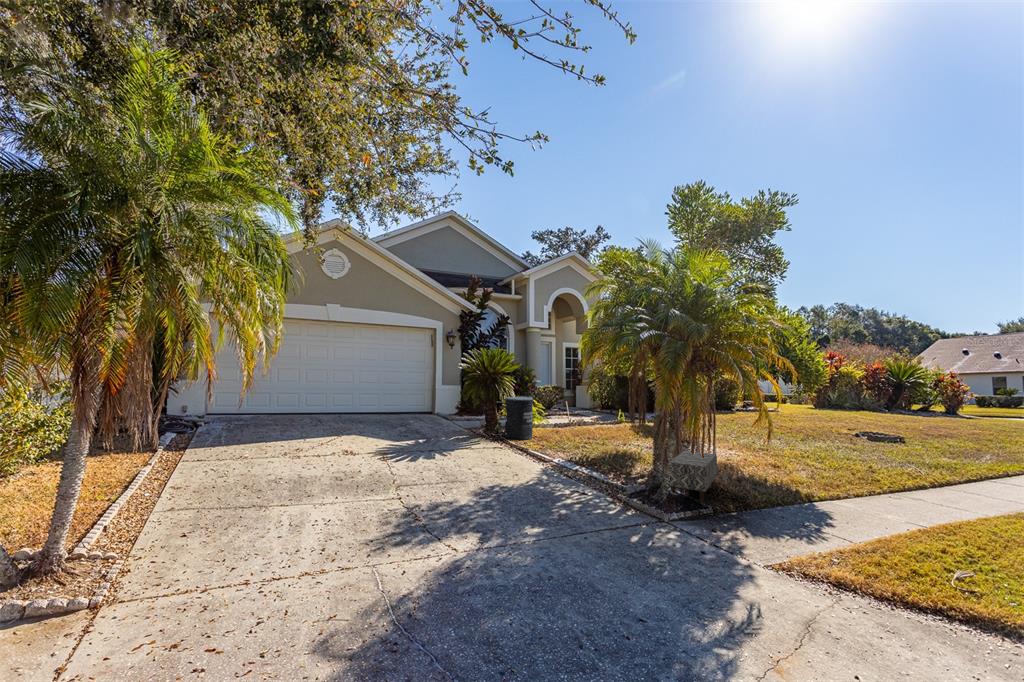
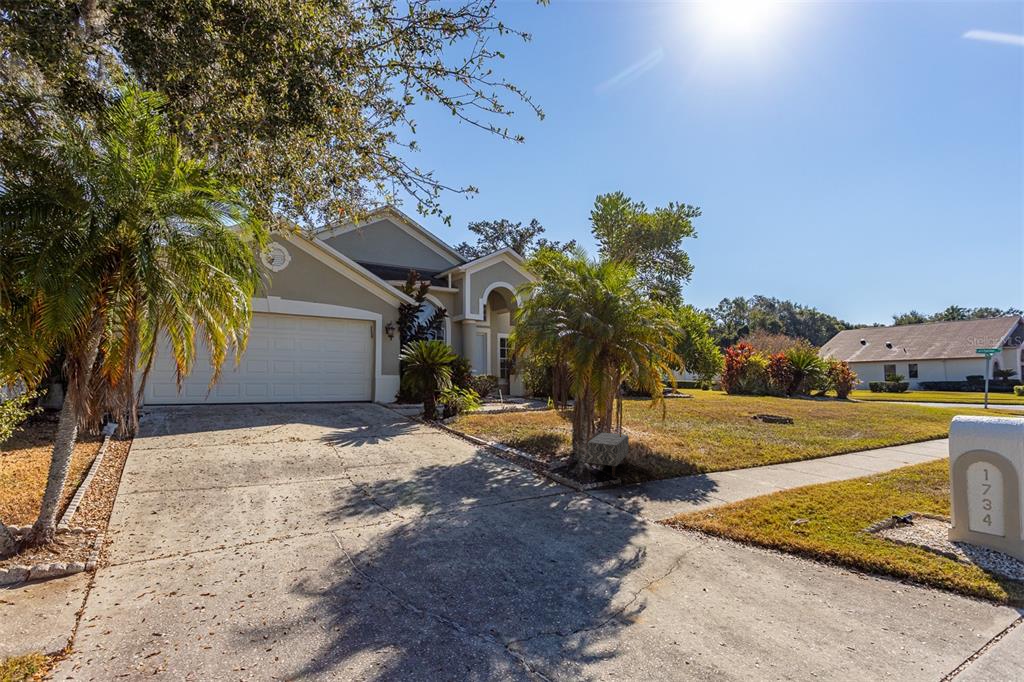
trash can: present [505,396,533,440] -> none [443,386,470,427]

